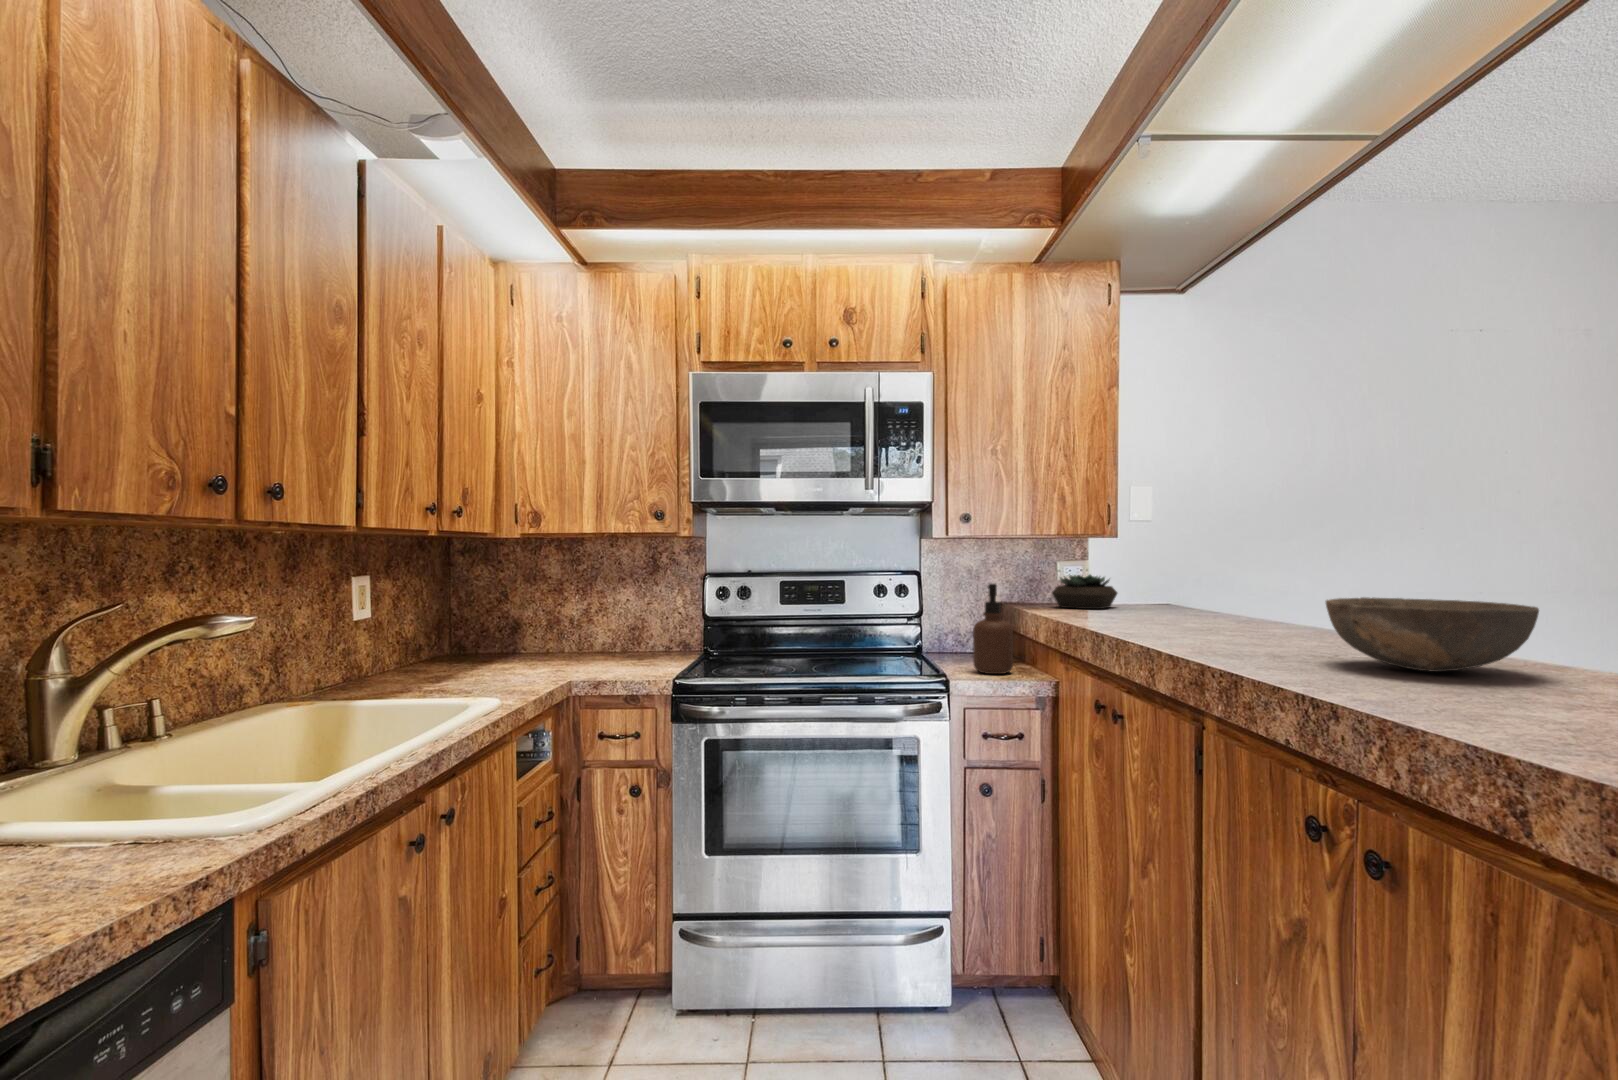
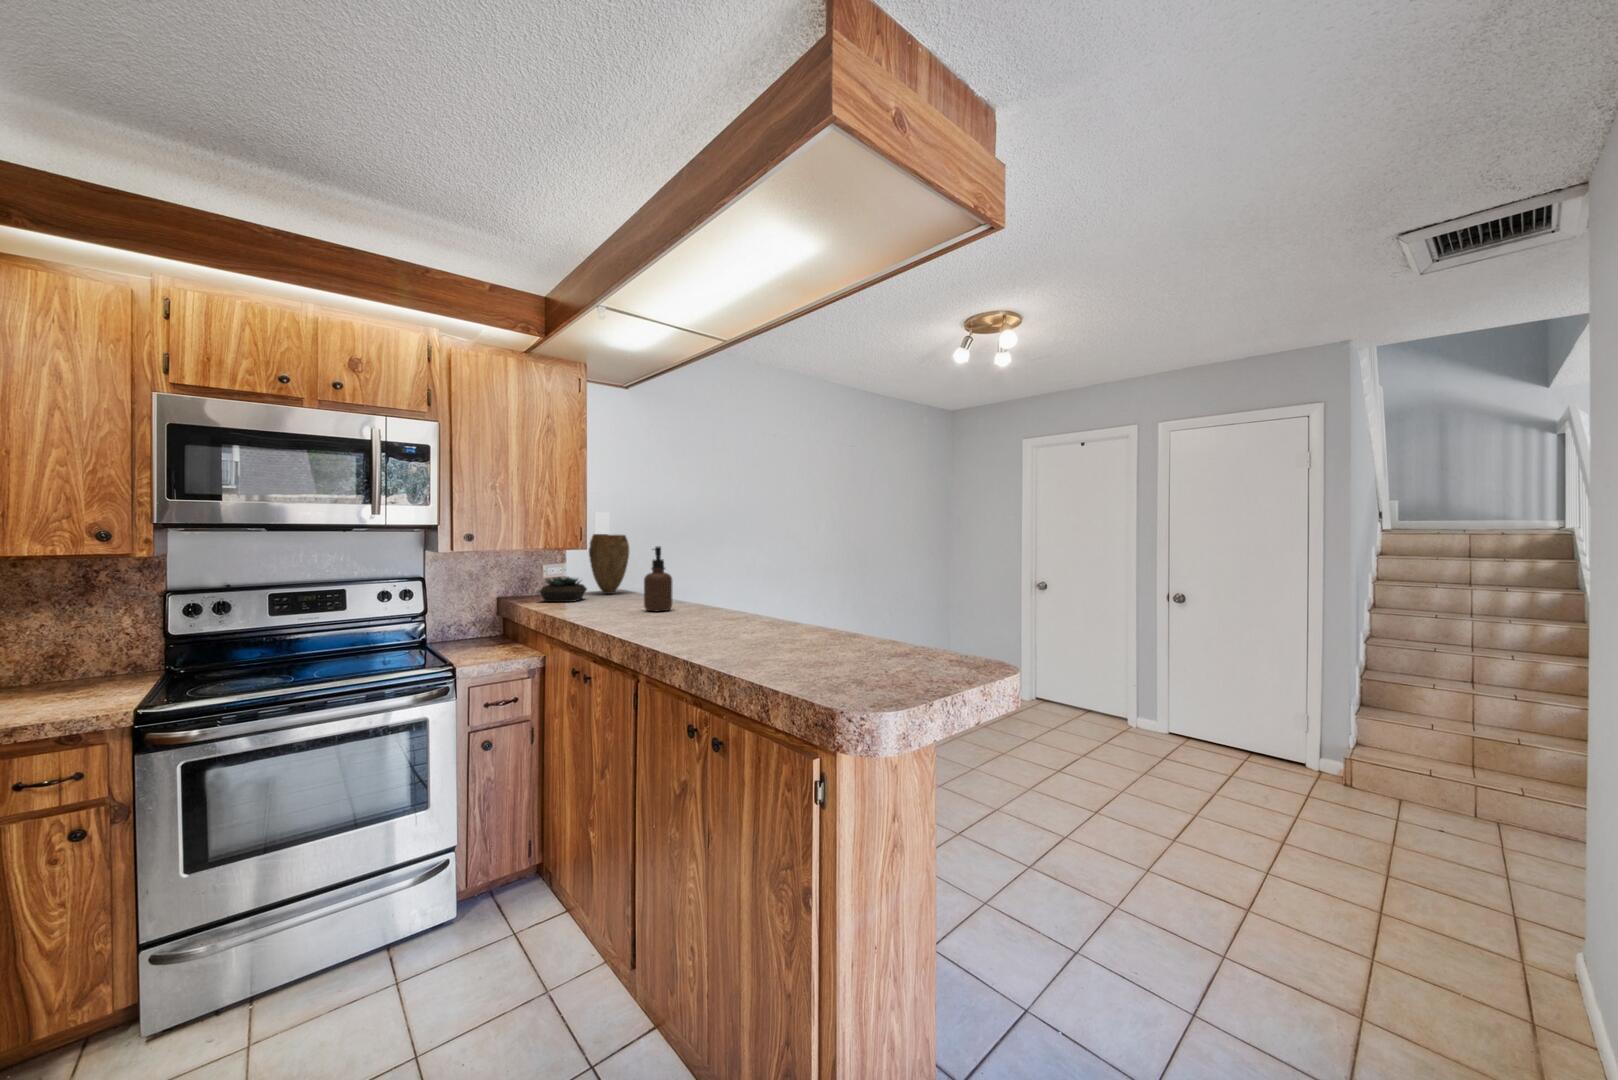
vase: none [1120,517,1181,604] -> present [589,534,629,594]
soap dispenser: present [973,584,1013,674] -> present [644,546,672,611]
bowl: present [1326,597,1539,672] -> none [693,597,775,635]

